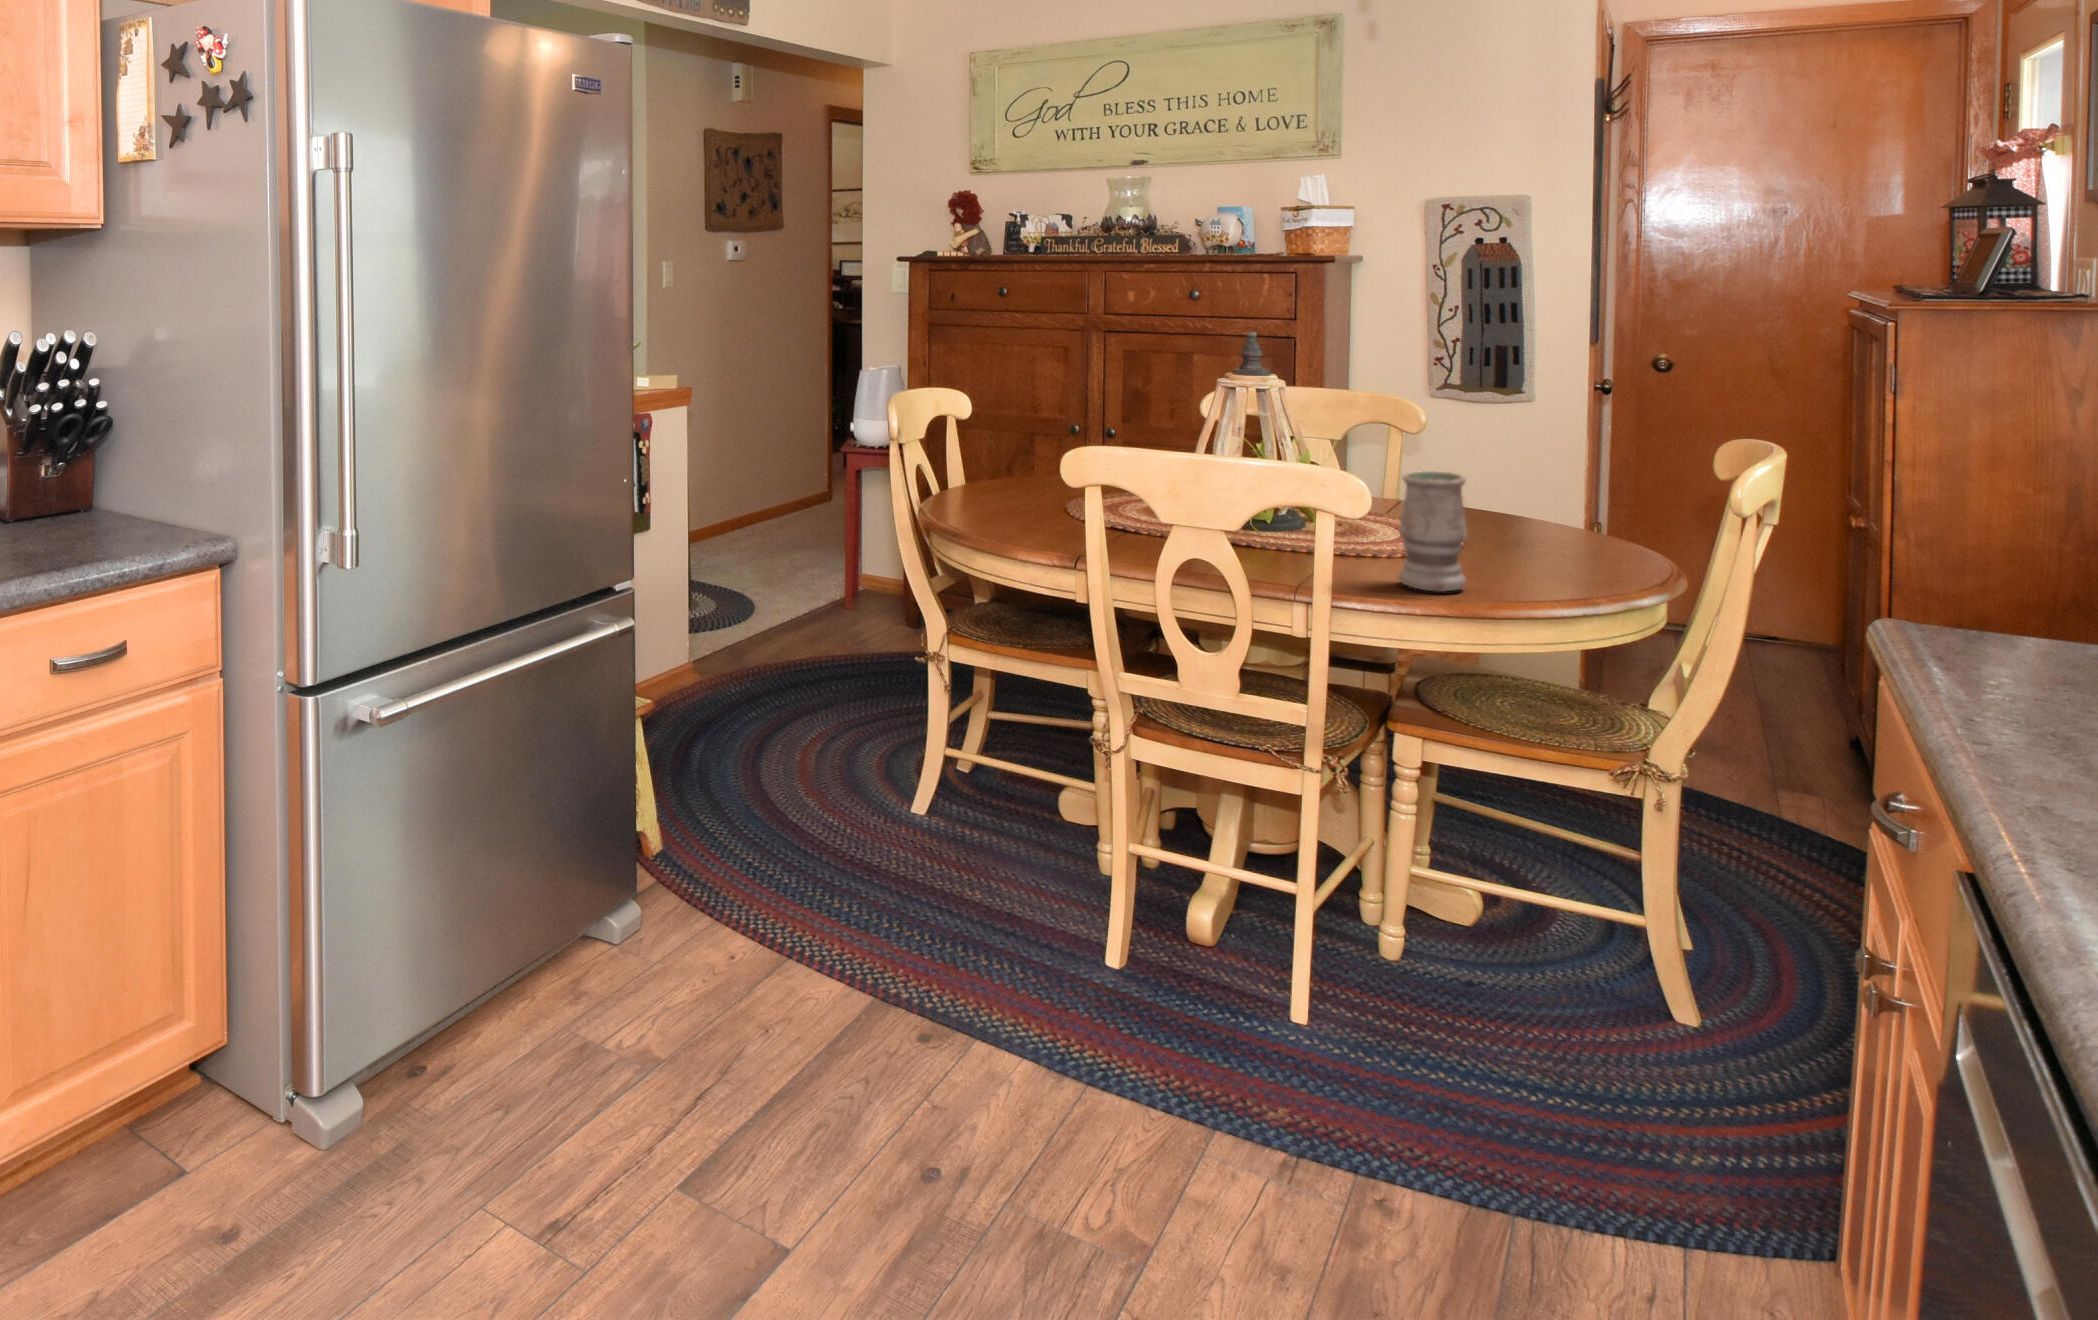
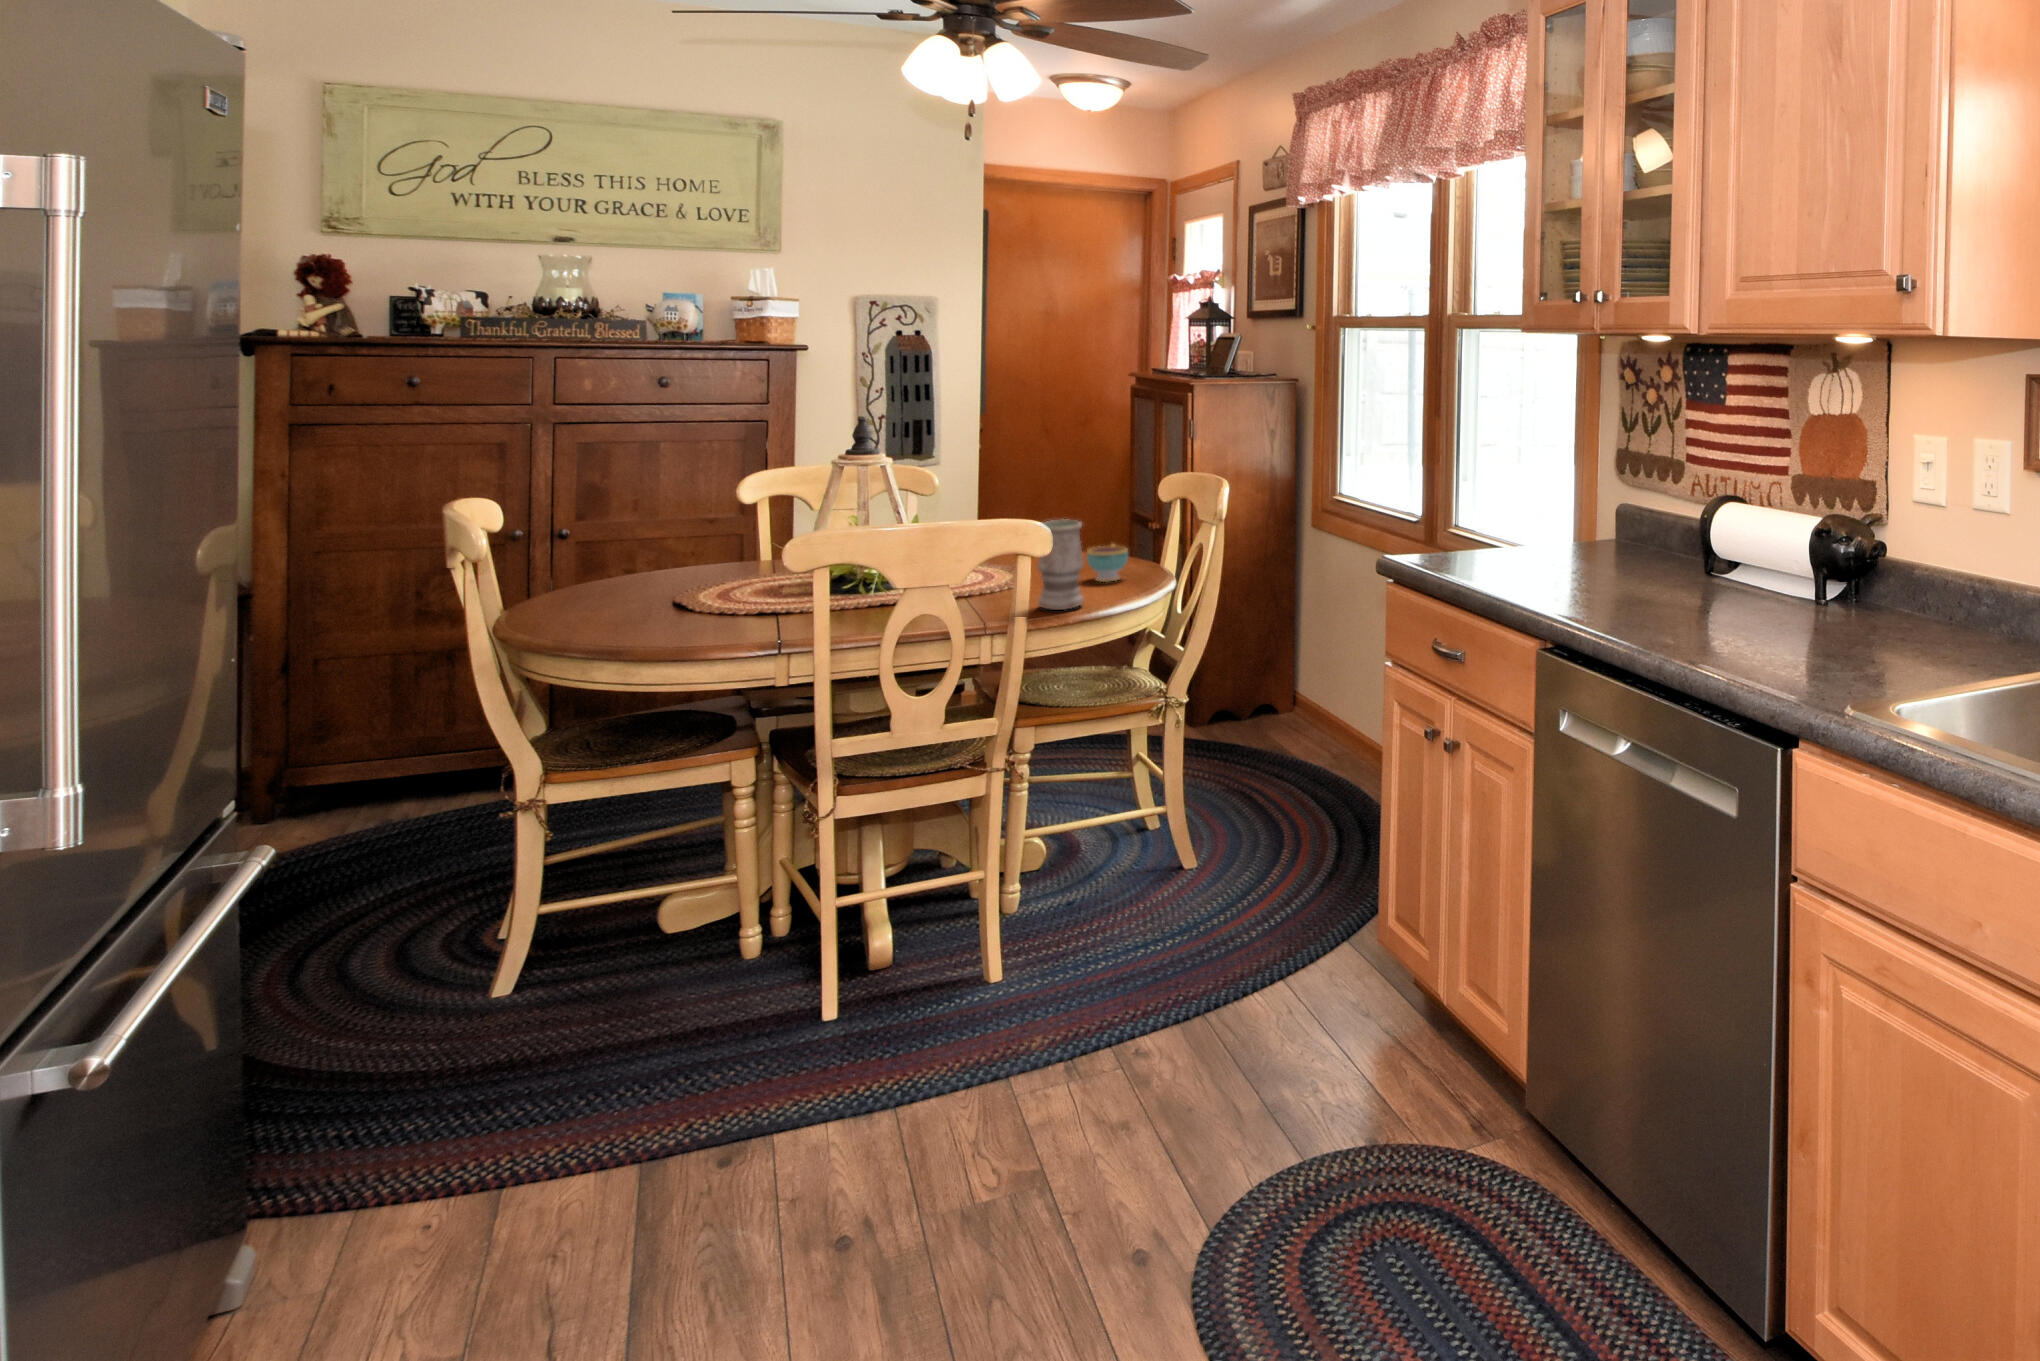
teacup: none [1526,522,1595,573] -> present [1087,545,1128,582]

